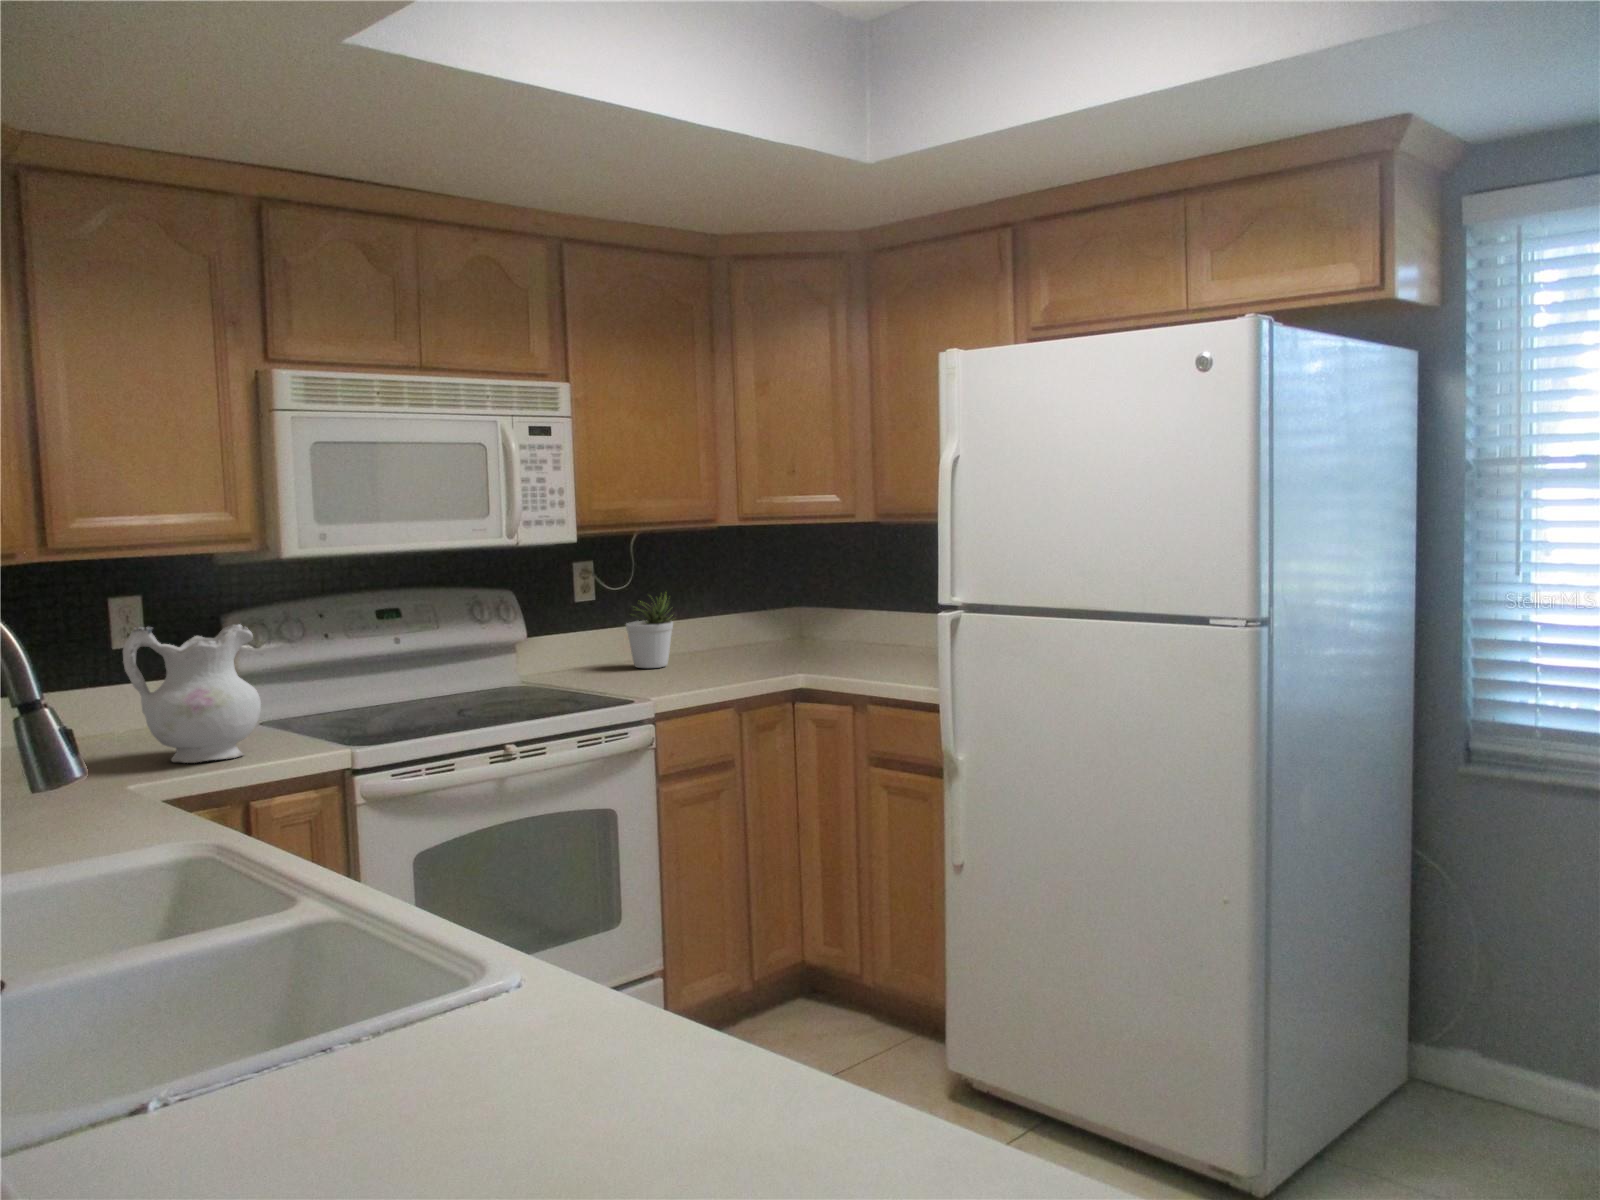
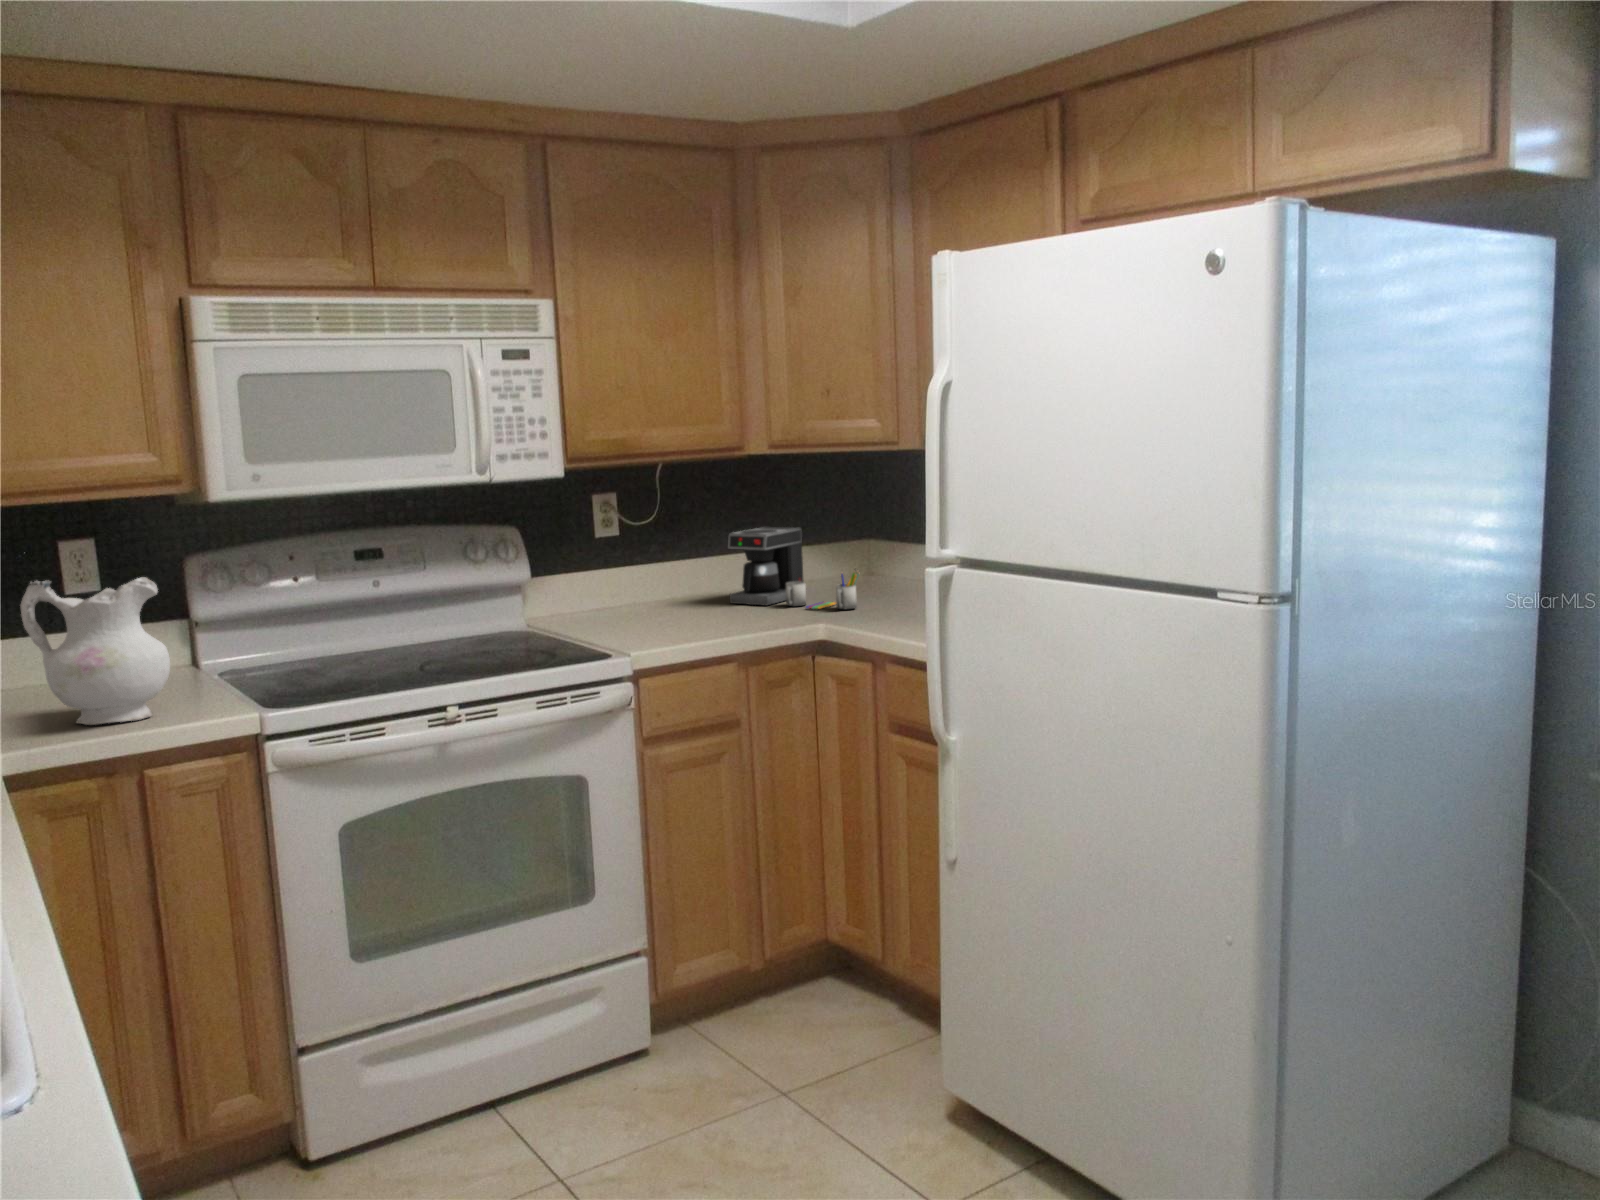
potted plant: present [626,592,673,668] -> none [643,528,699,614]
coffee maker: none [695,592,820,662] -> present [728,527,859,609]

